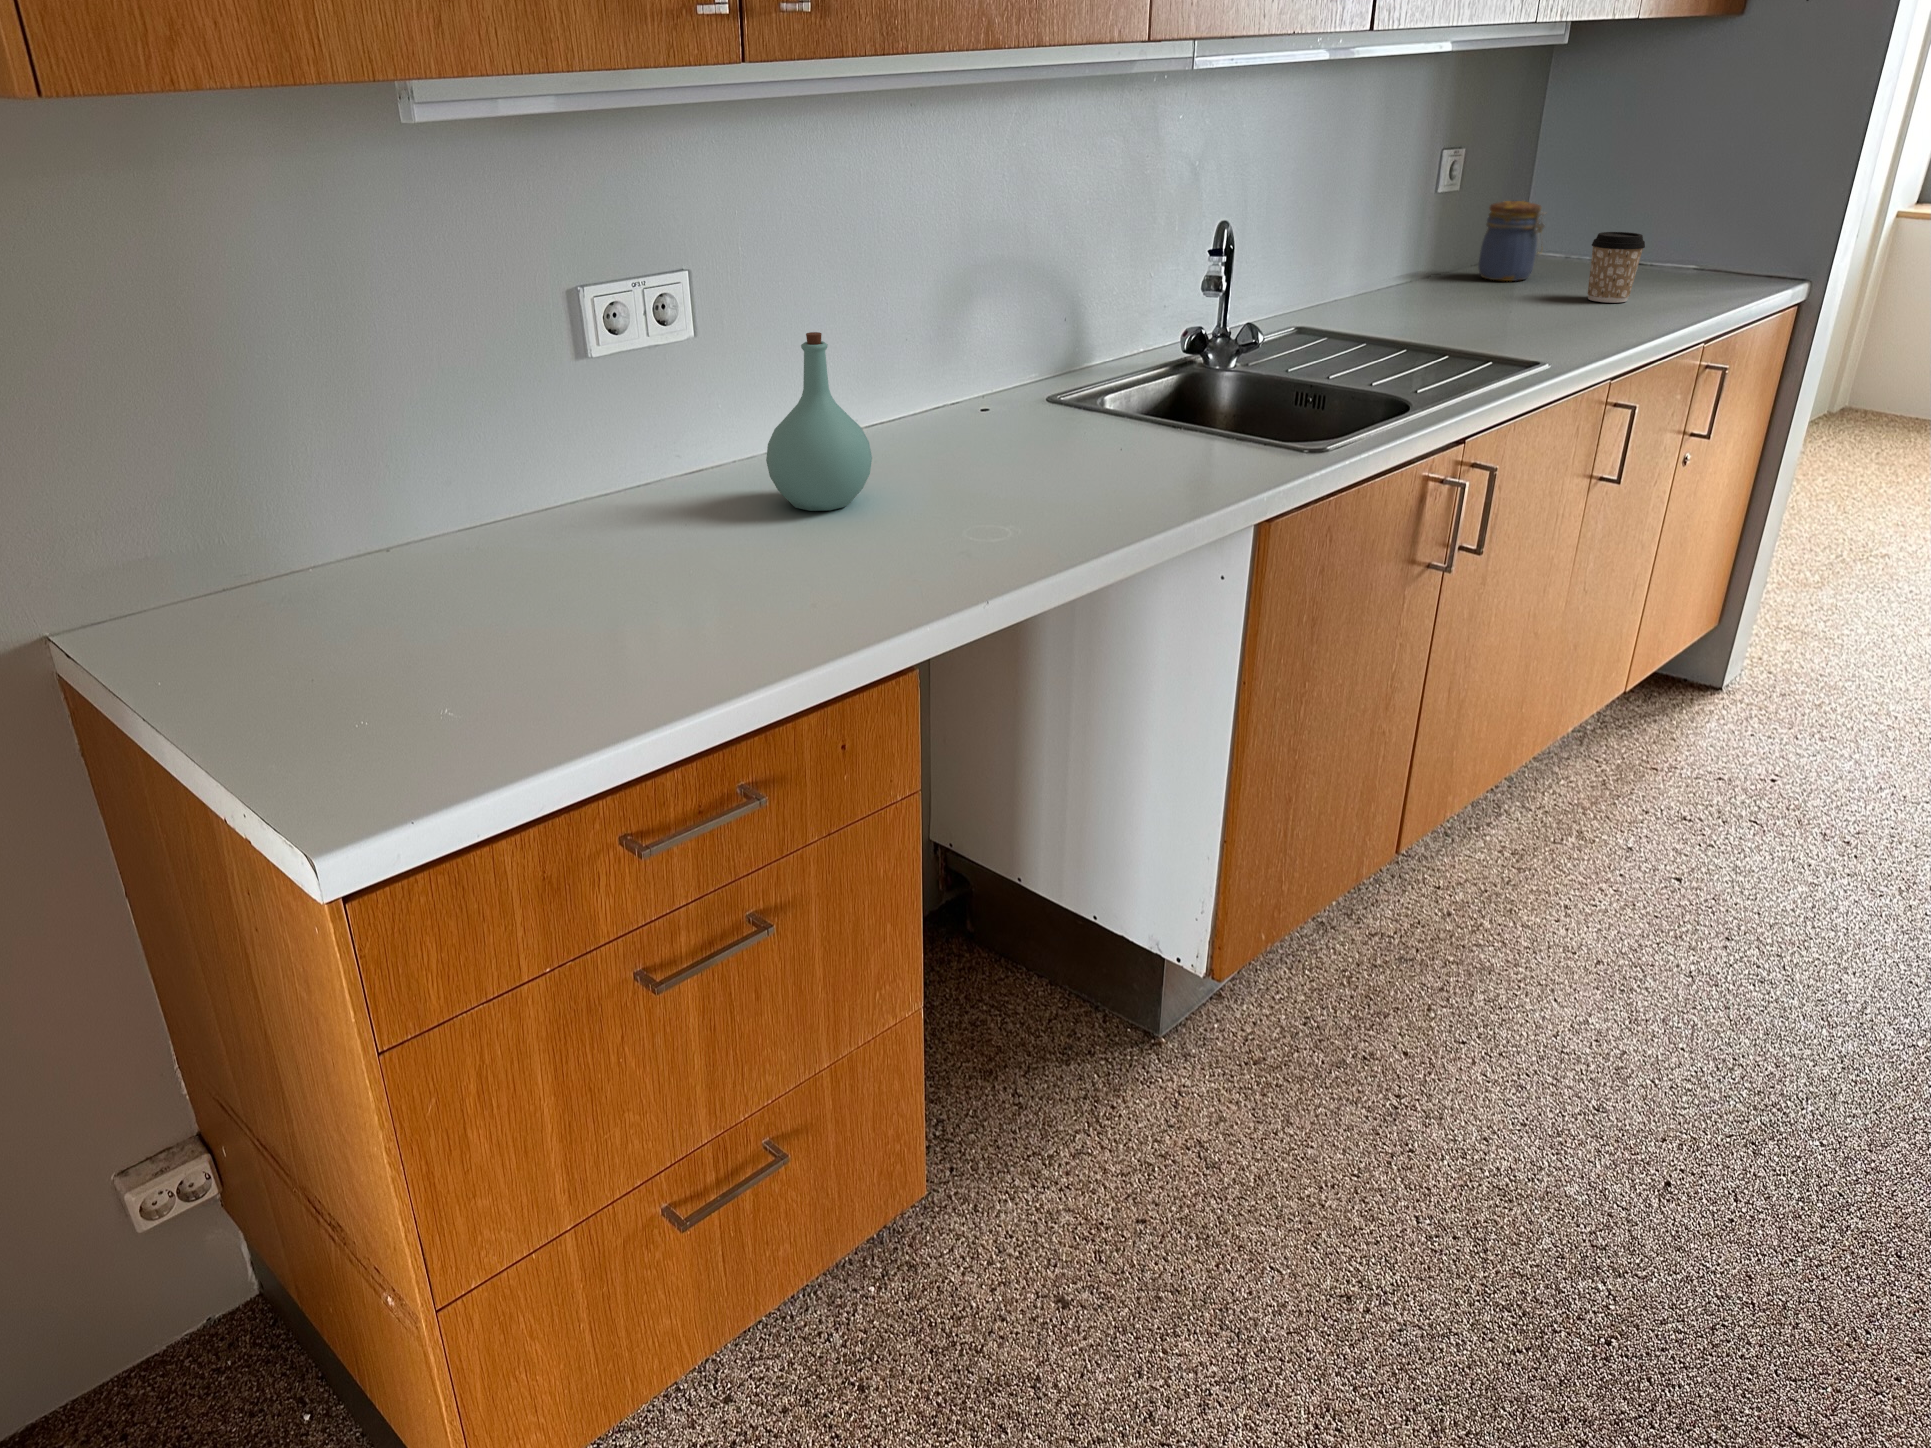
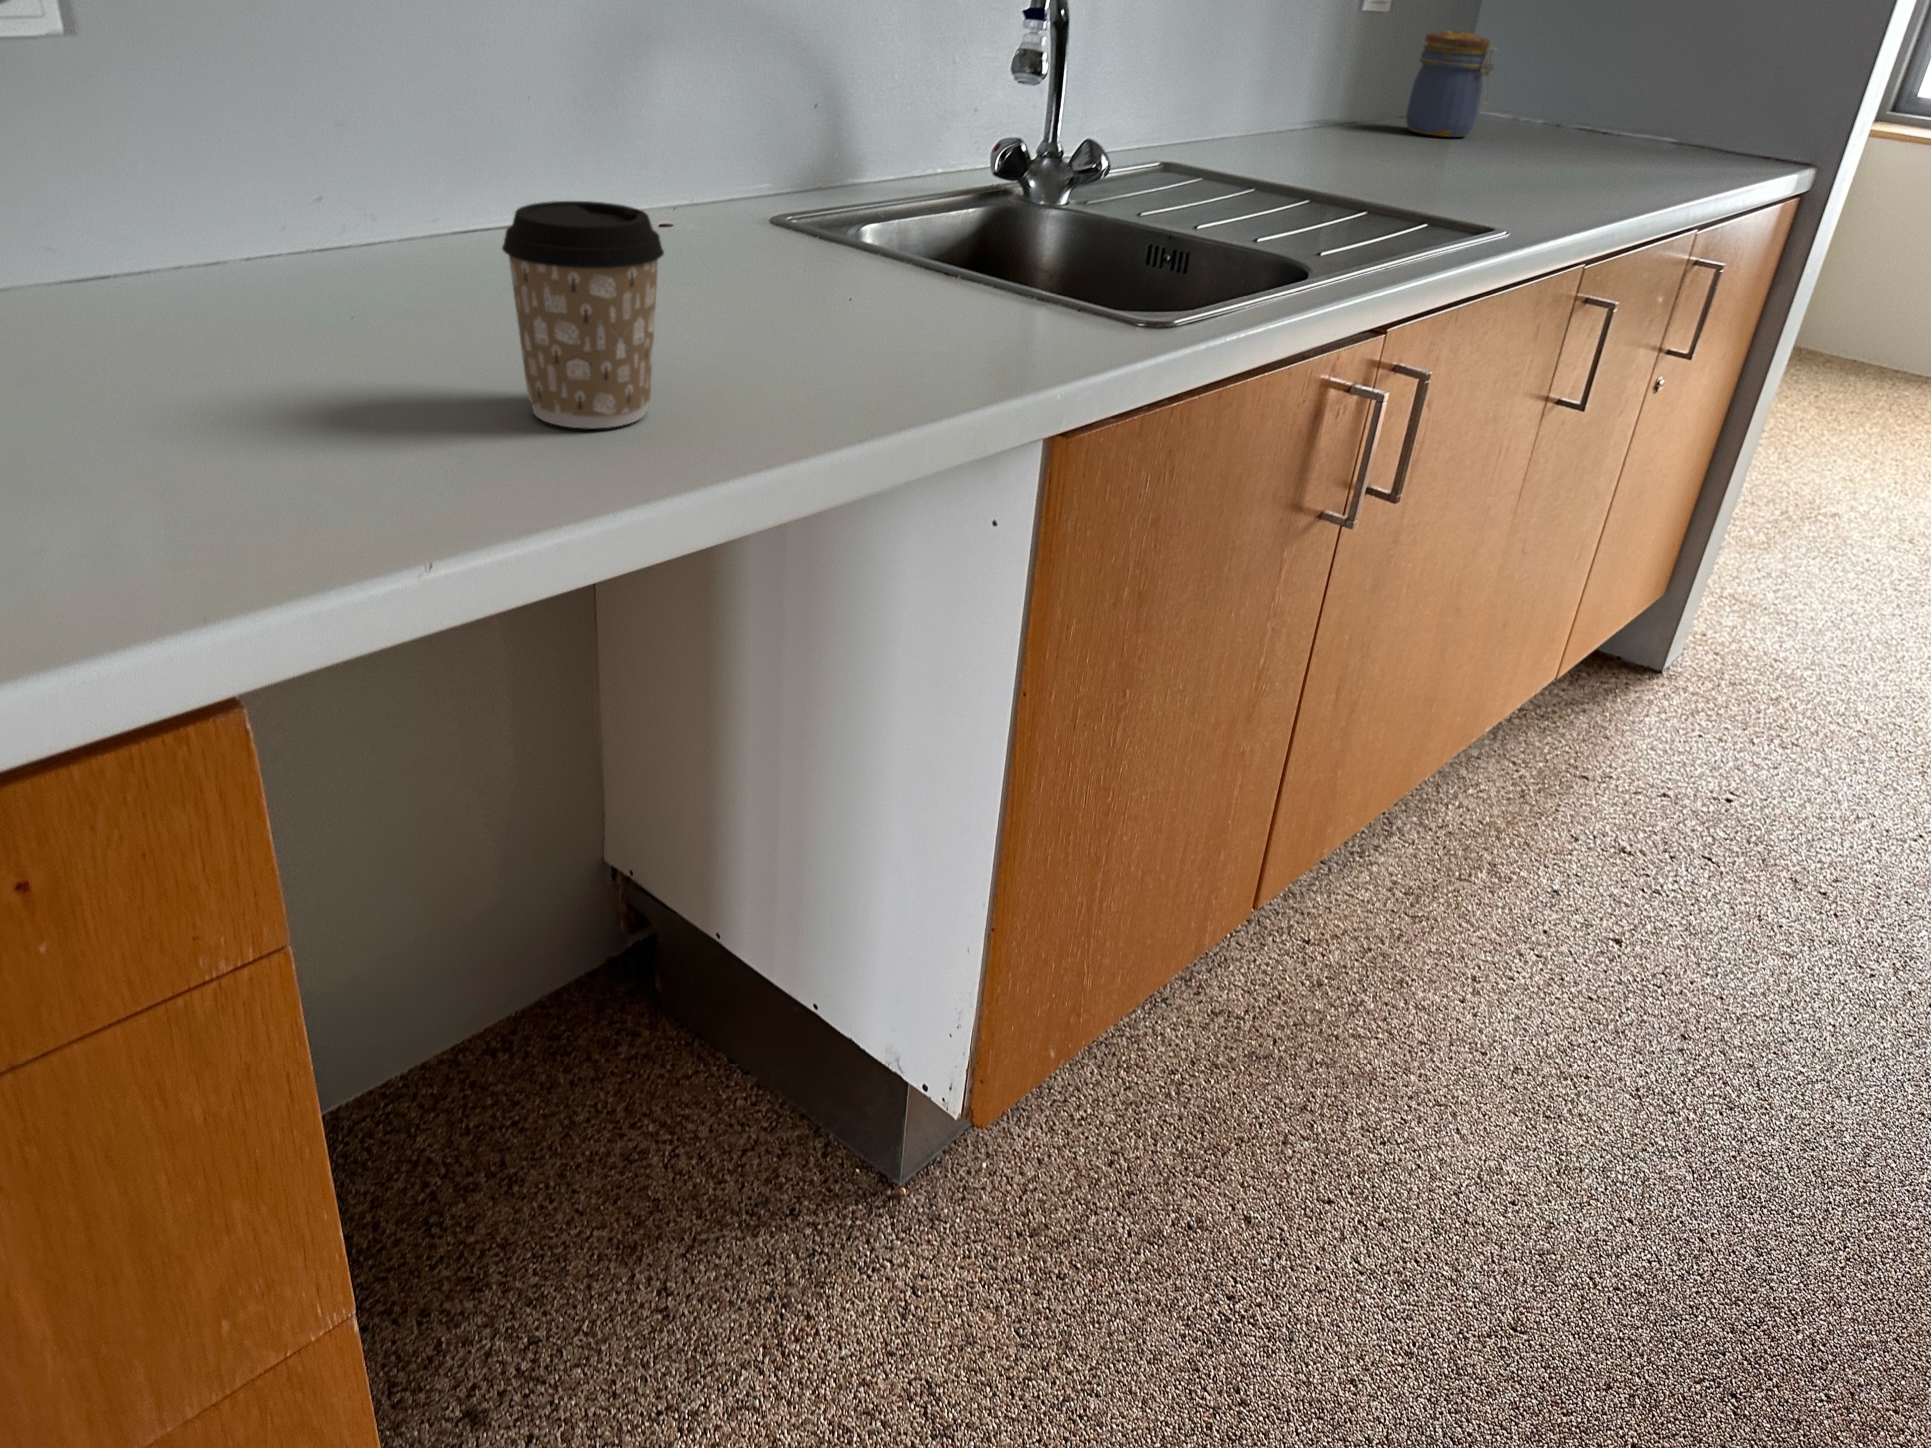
coffee cup: present [1588,232,1645,303] -> present [502,201,664,429]
bottle: present [766,332,872,511] -> none [162,24,364,362]

